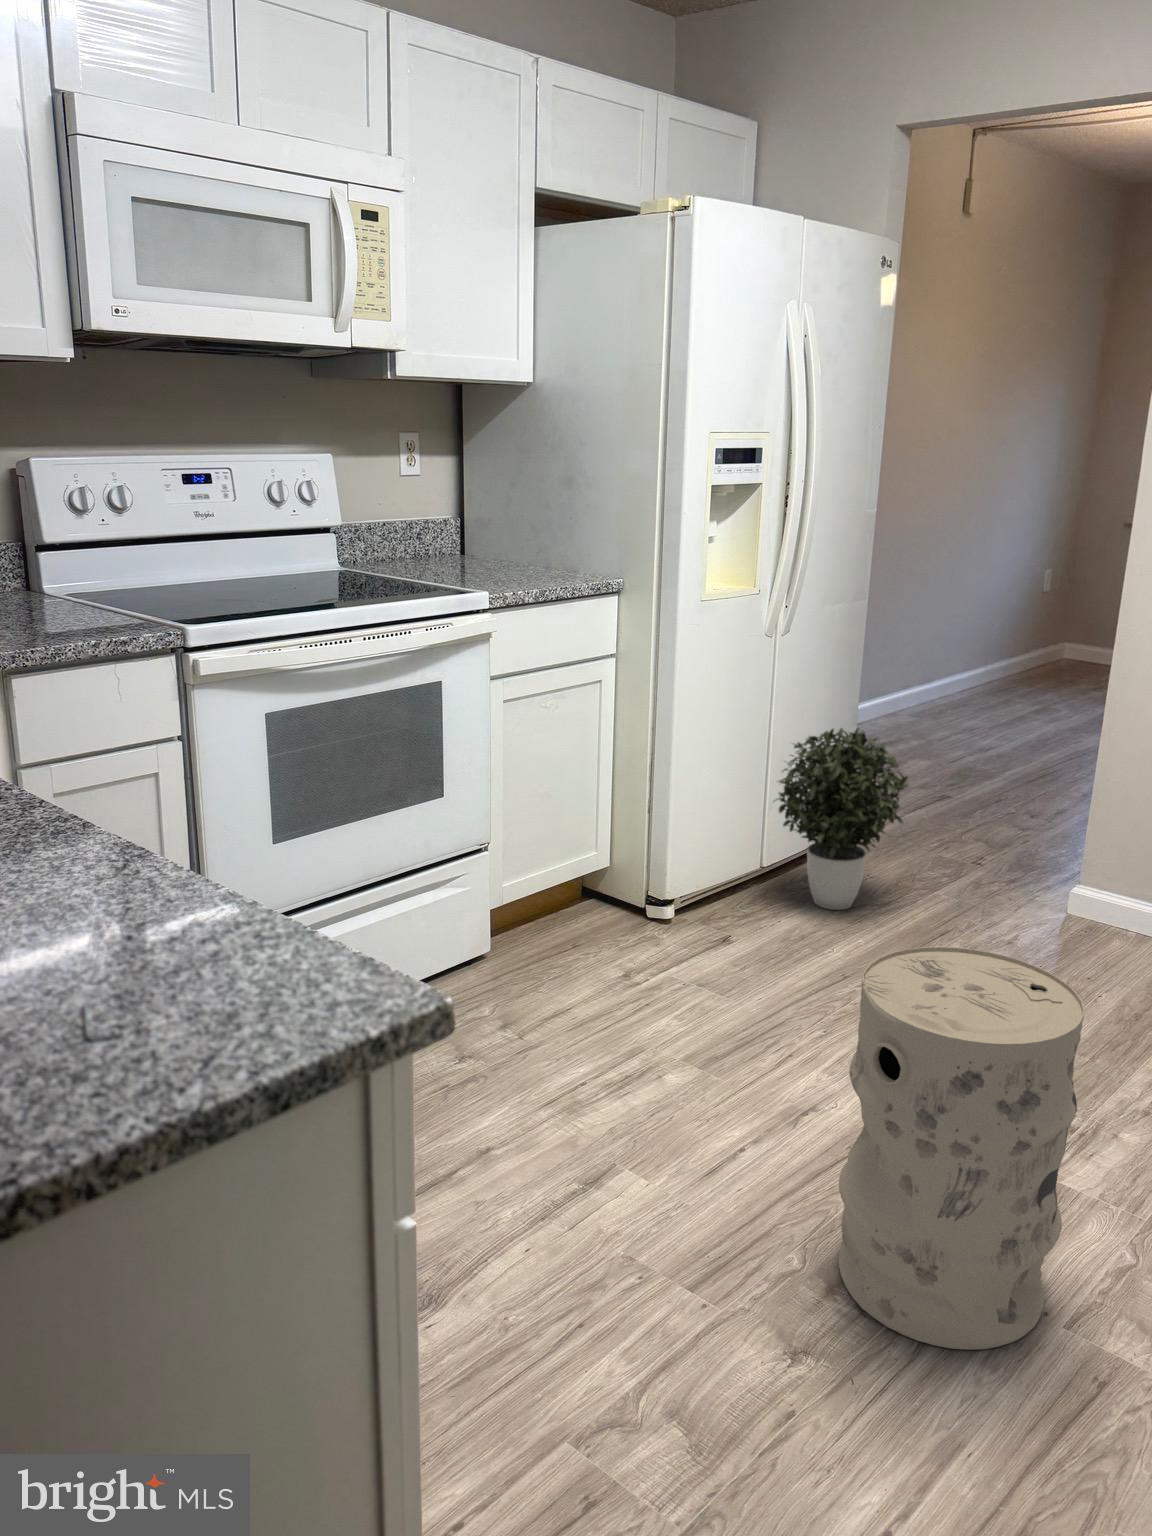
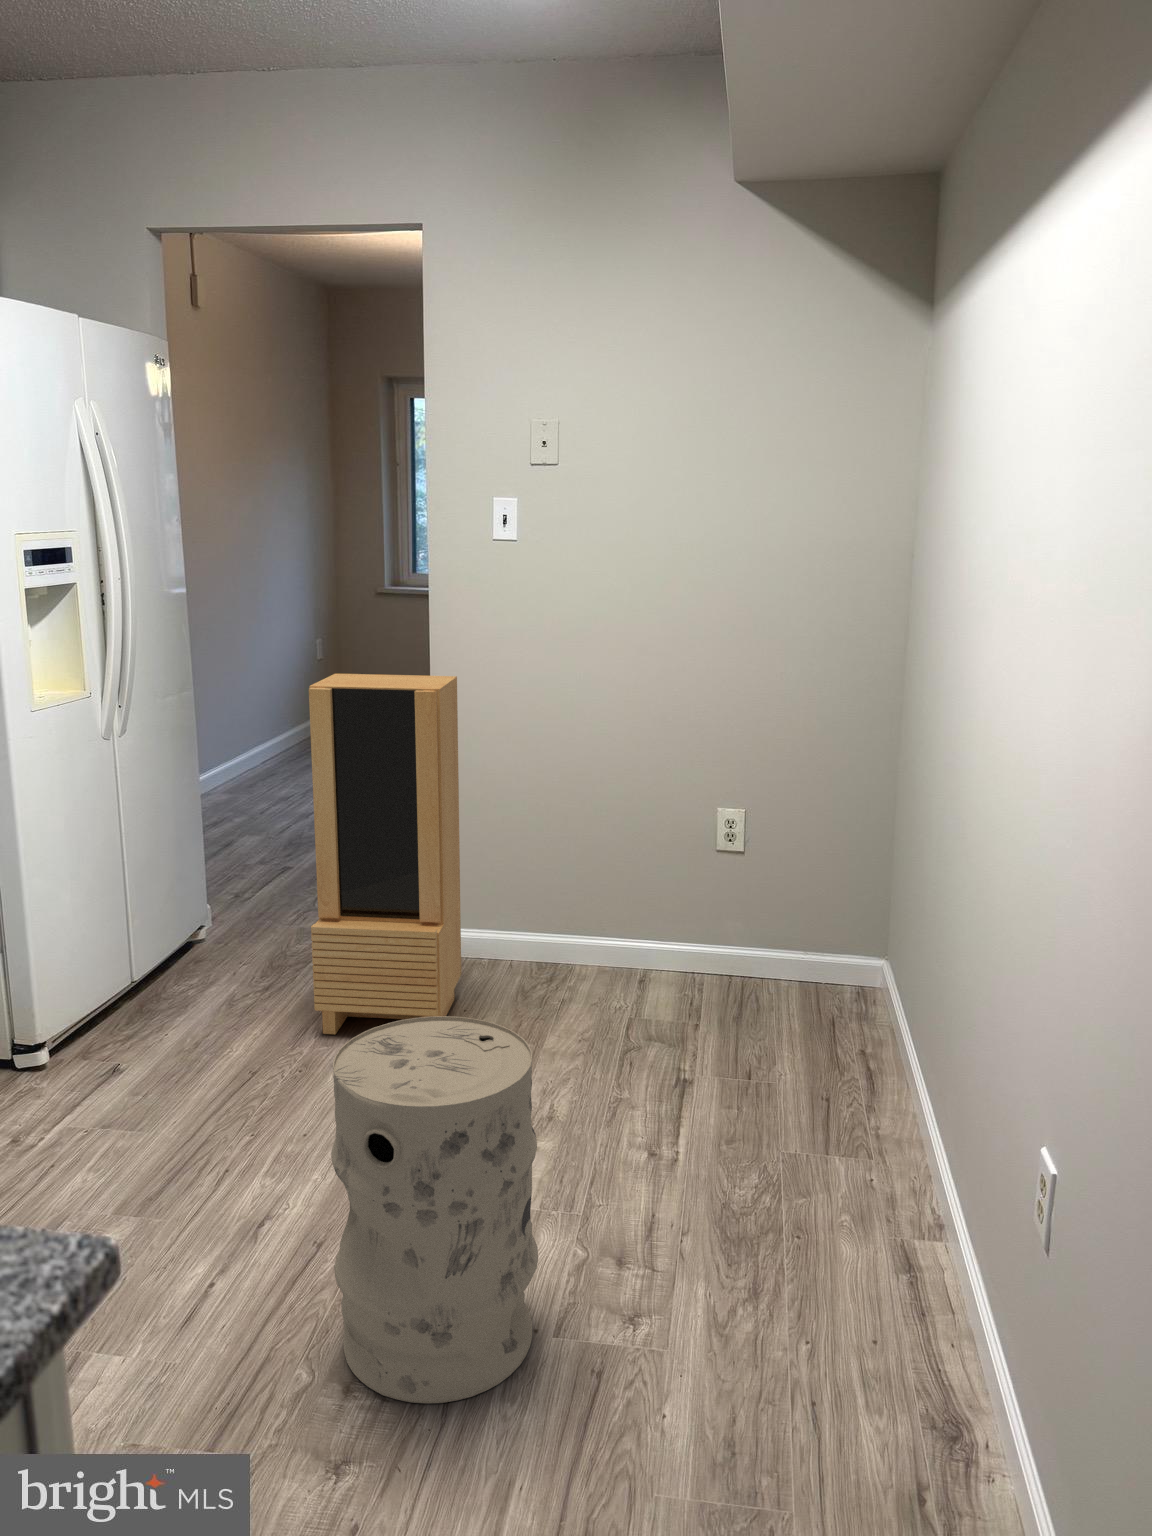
storage cabinet: none [920,588,1139,994] -> present [309,674,461,1034]
potted plant: present [775,728,908,910] -> none [138,821,275,1010]

